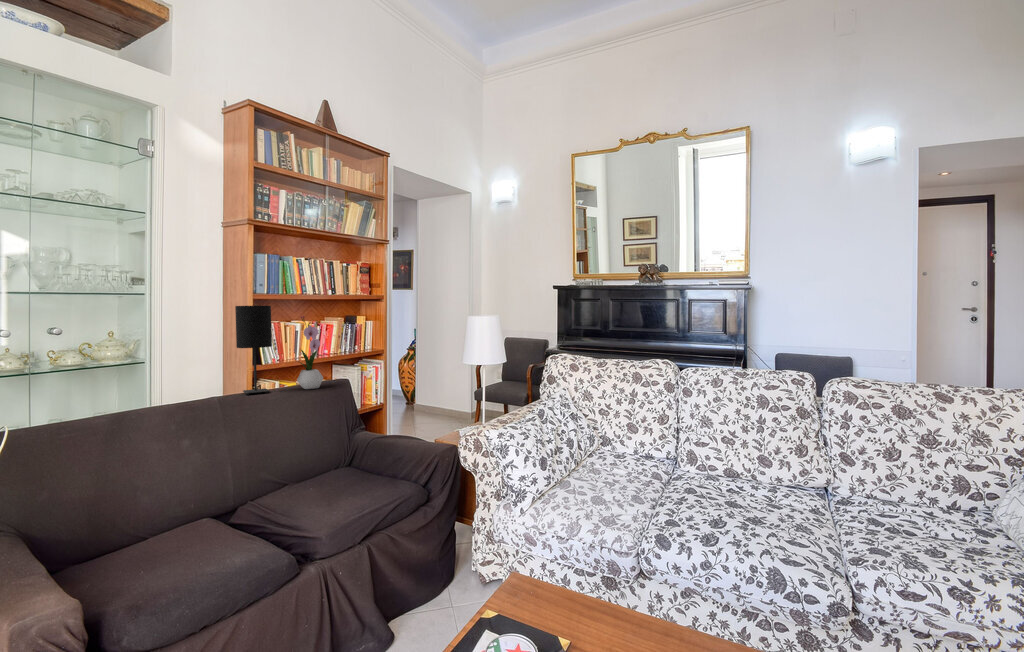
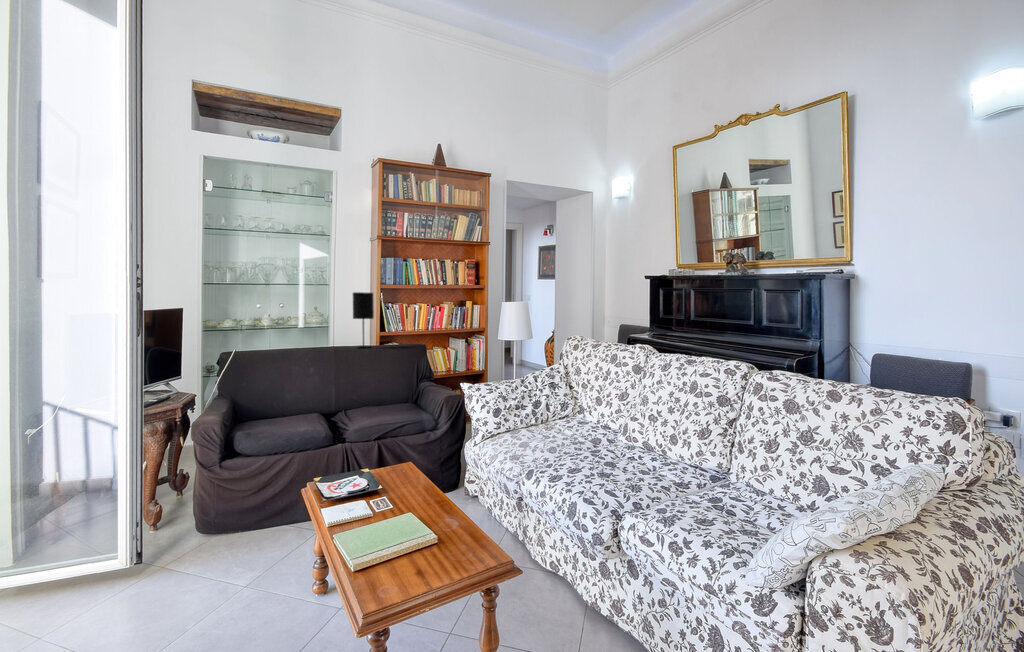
flower arrangement: present [297,316,323,389] -> none [386,299,403,348]

